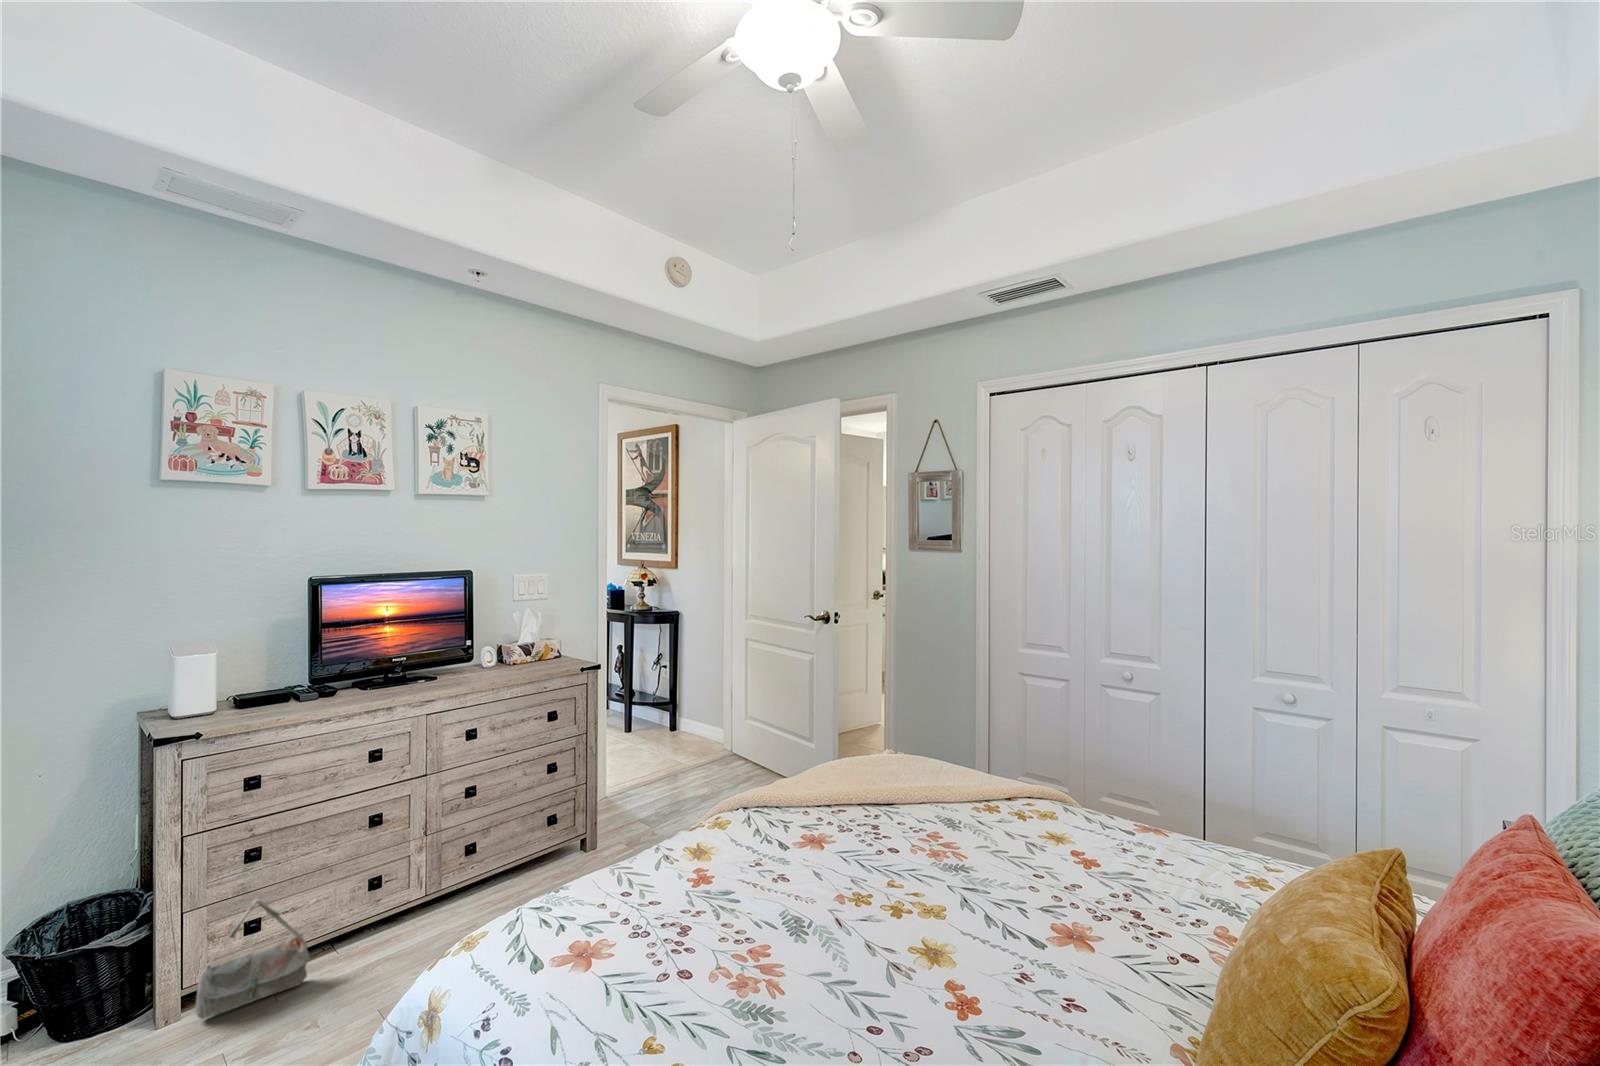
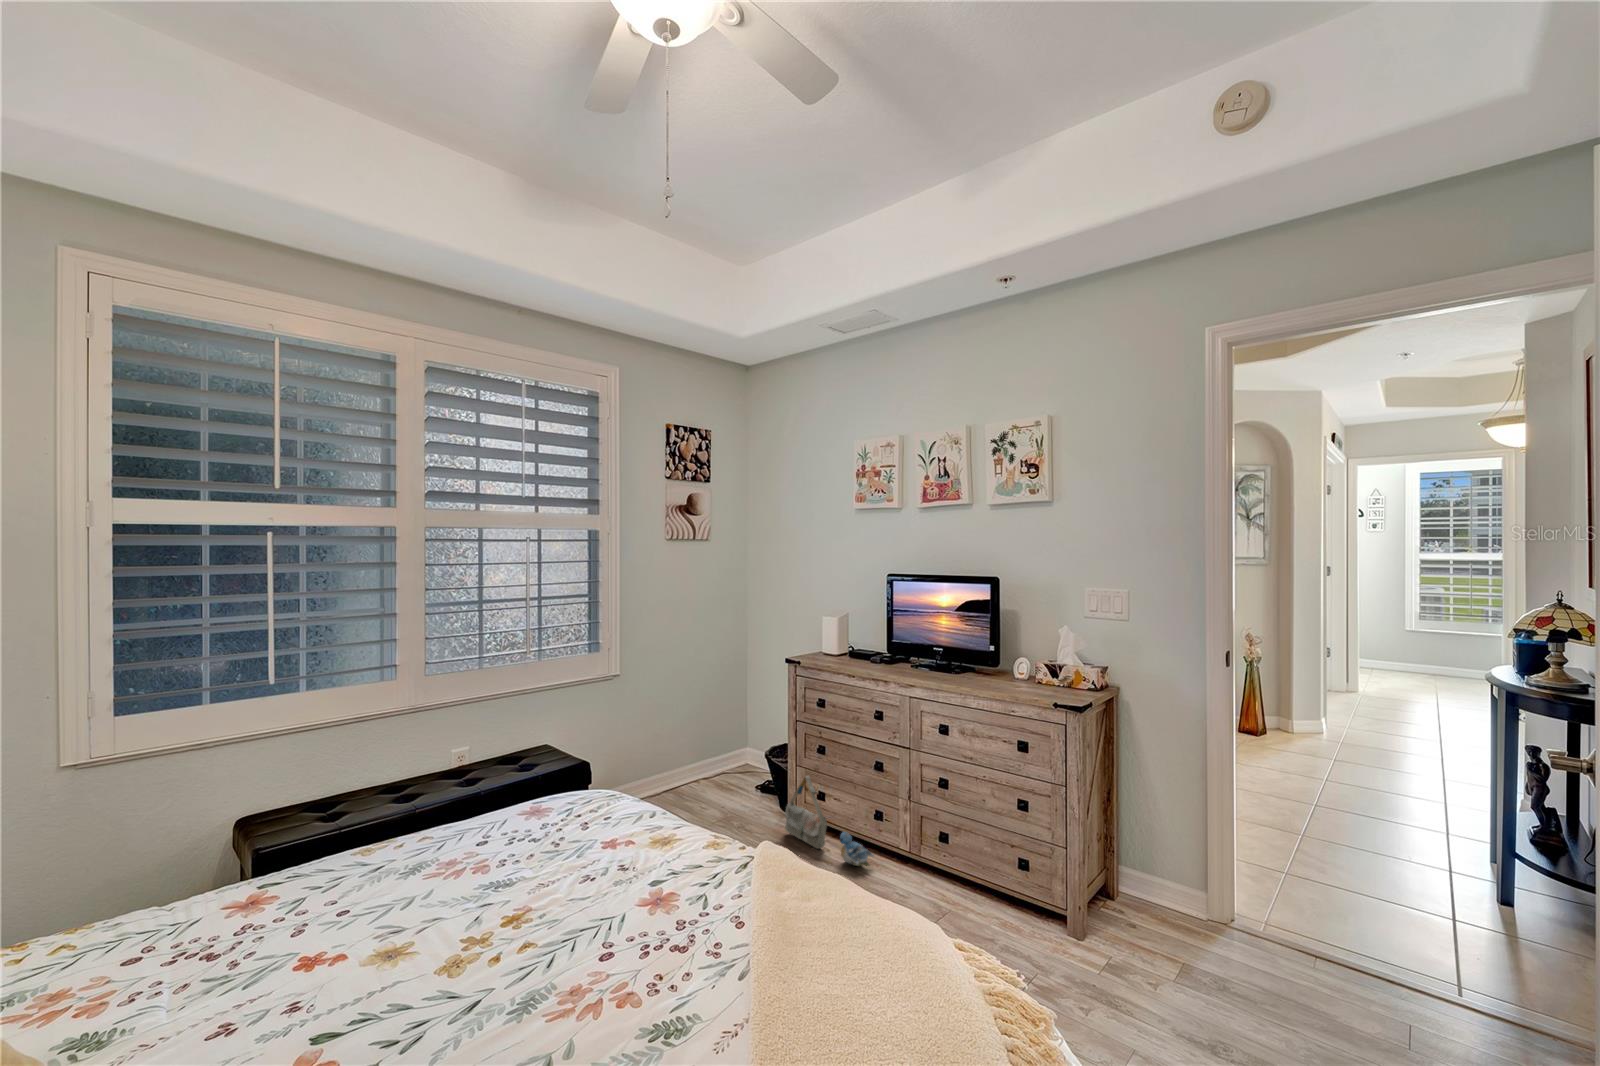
plush toy: none [344,923,401,959] -> present [840,832,874,866]

